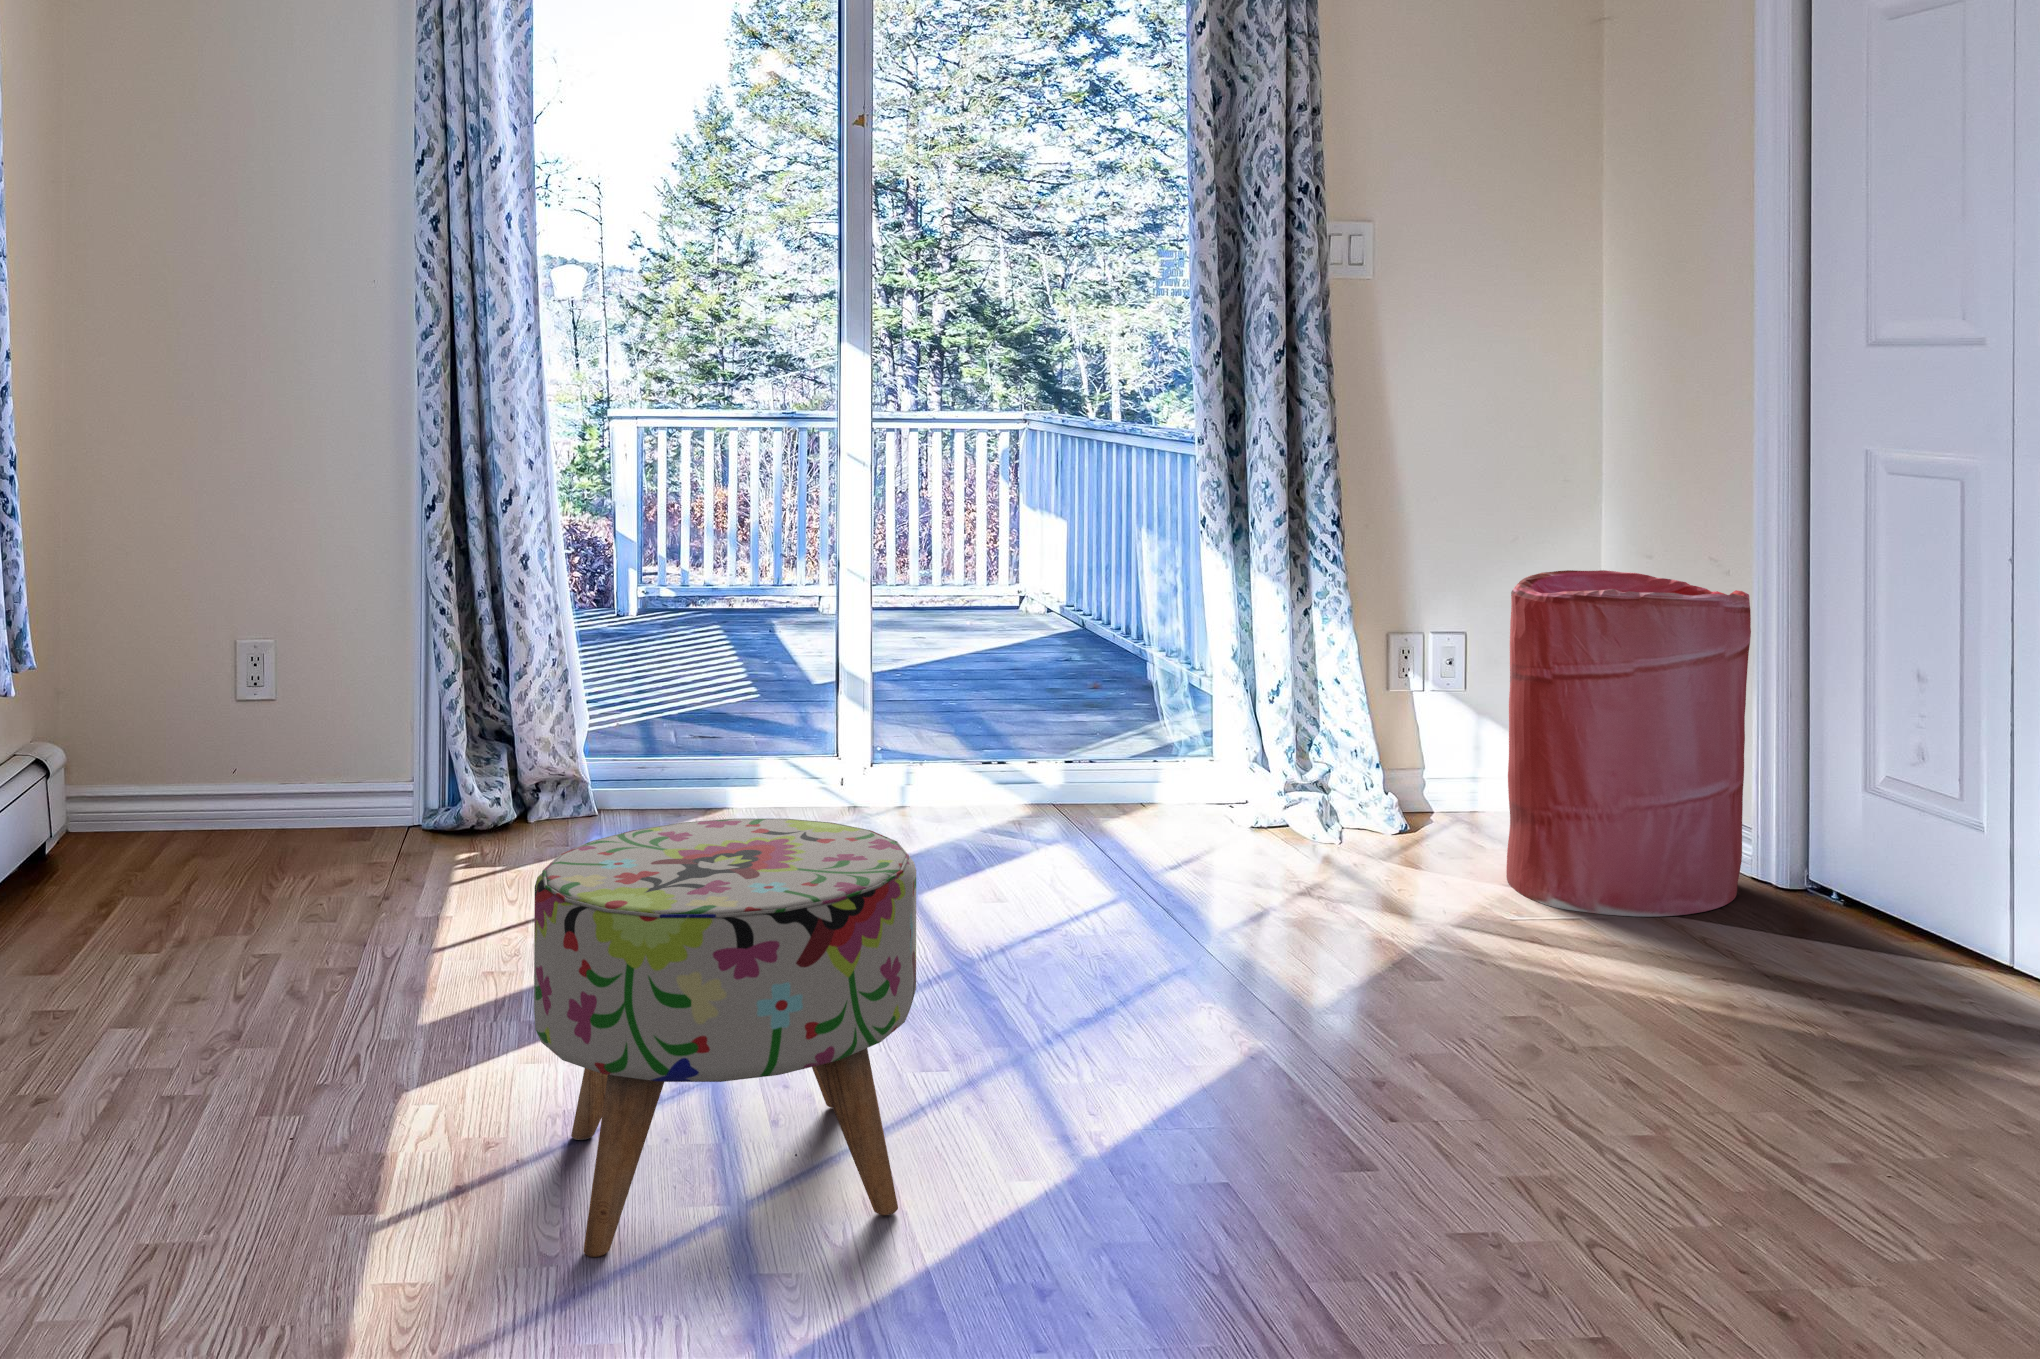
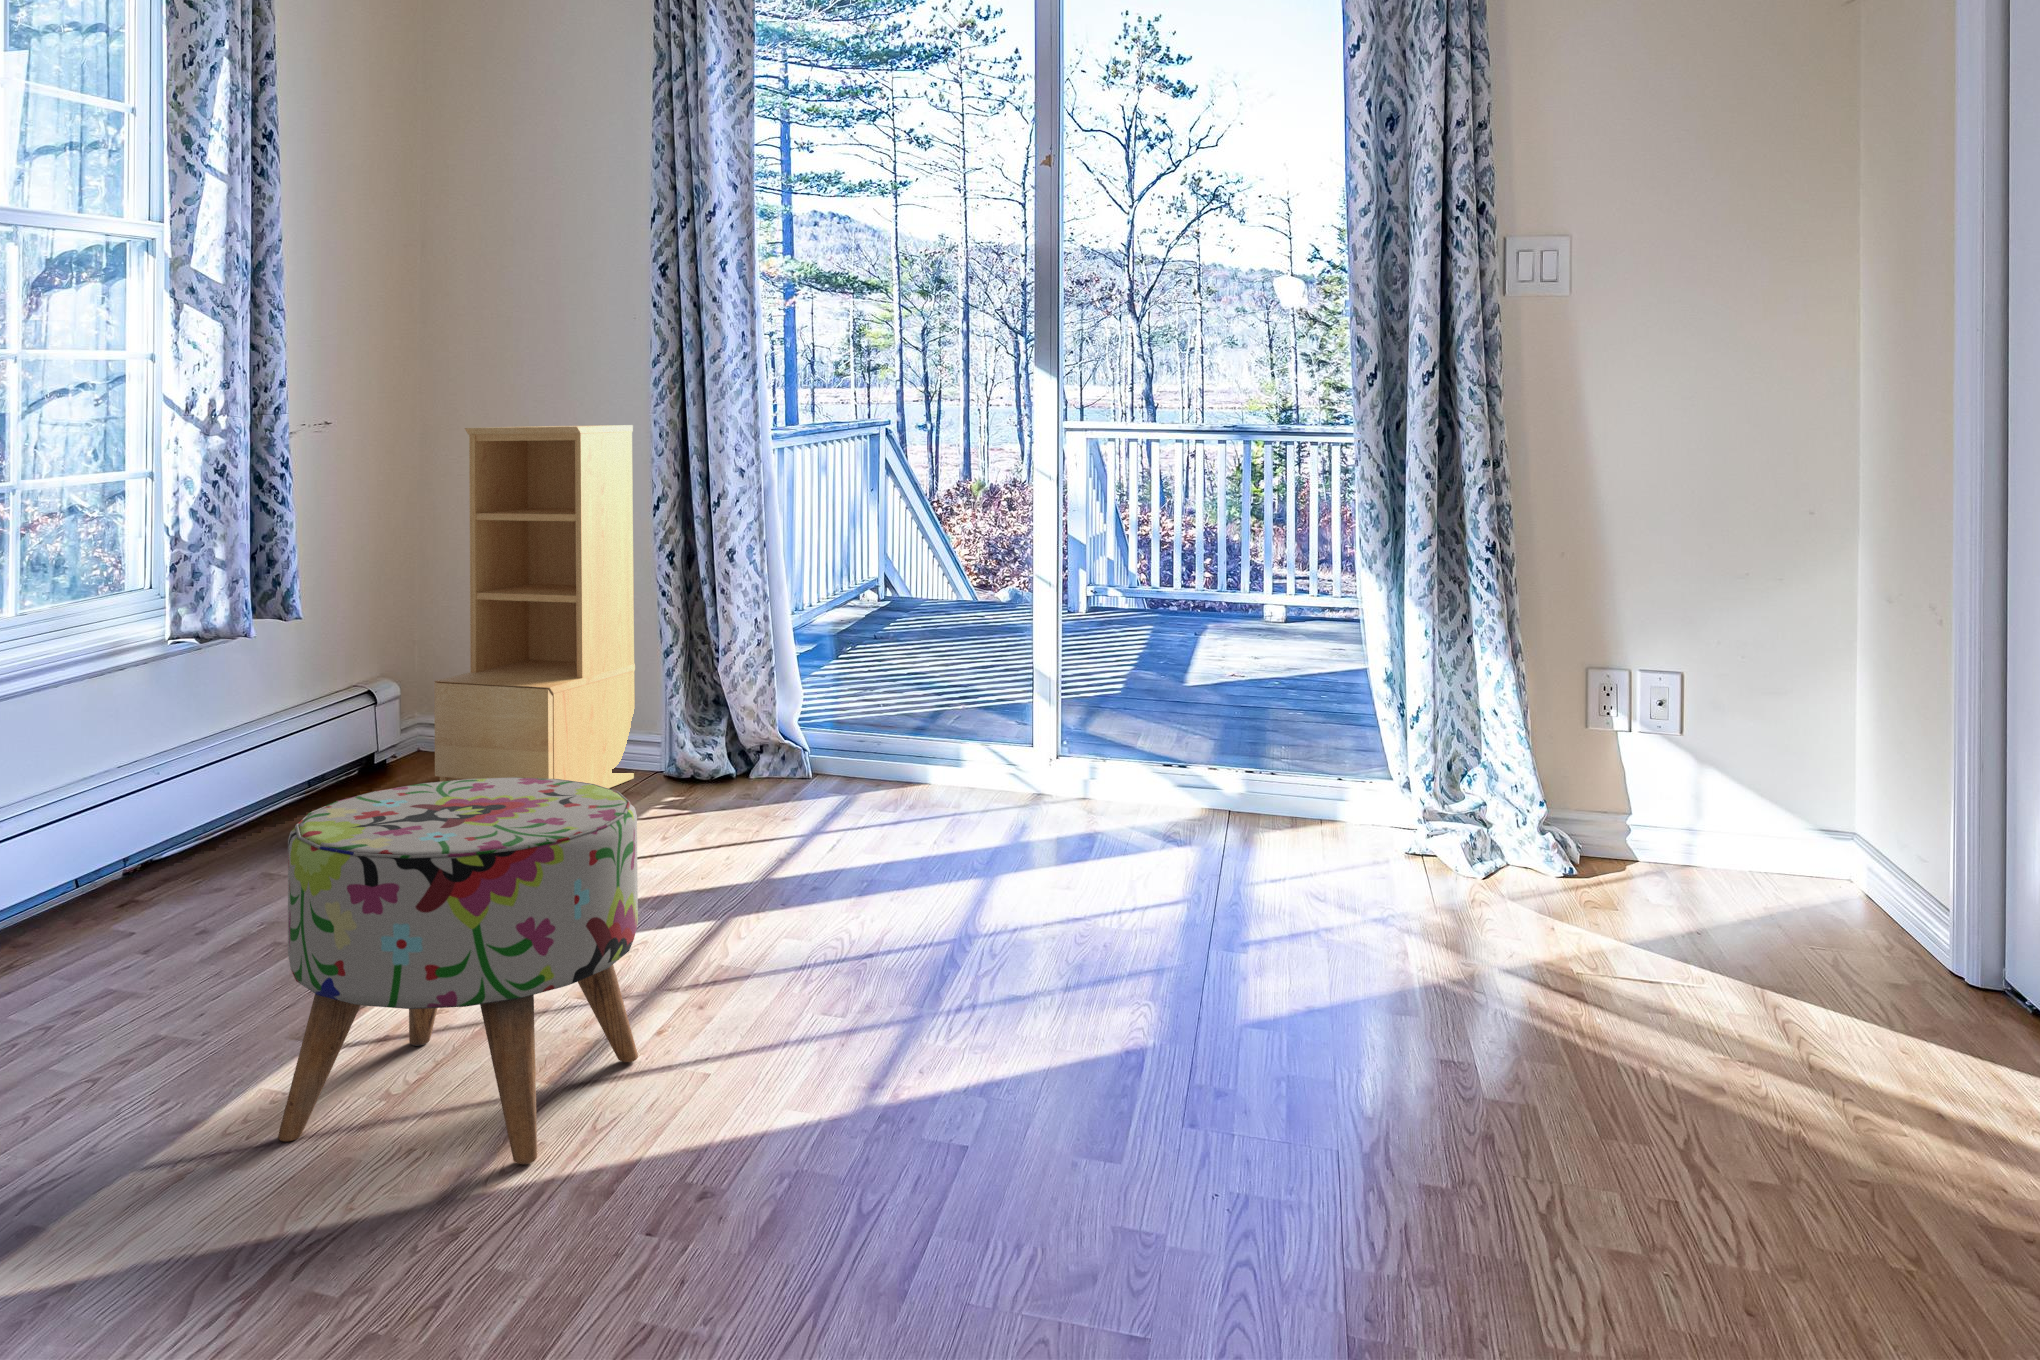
bookshelf: none [135,408,366,887] -> present [434,425,635,788]
laundry hamper: present [1506,570,1751,917] -> none [1602,605,1931,1042]

